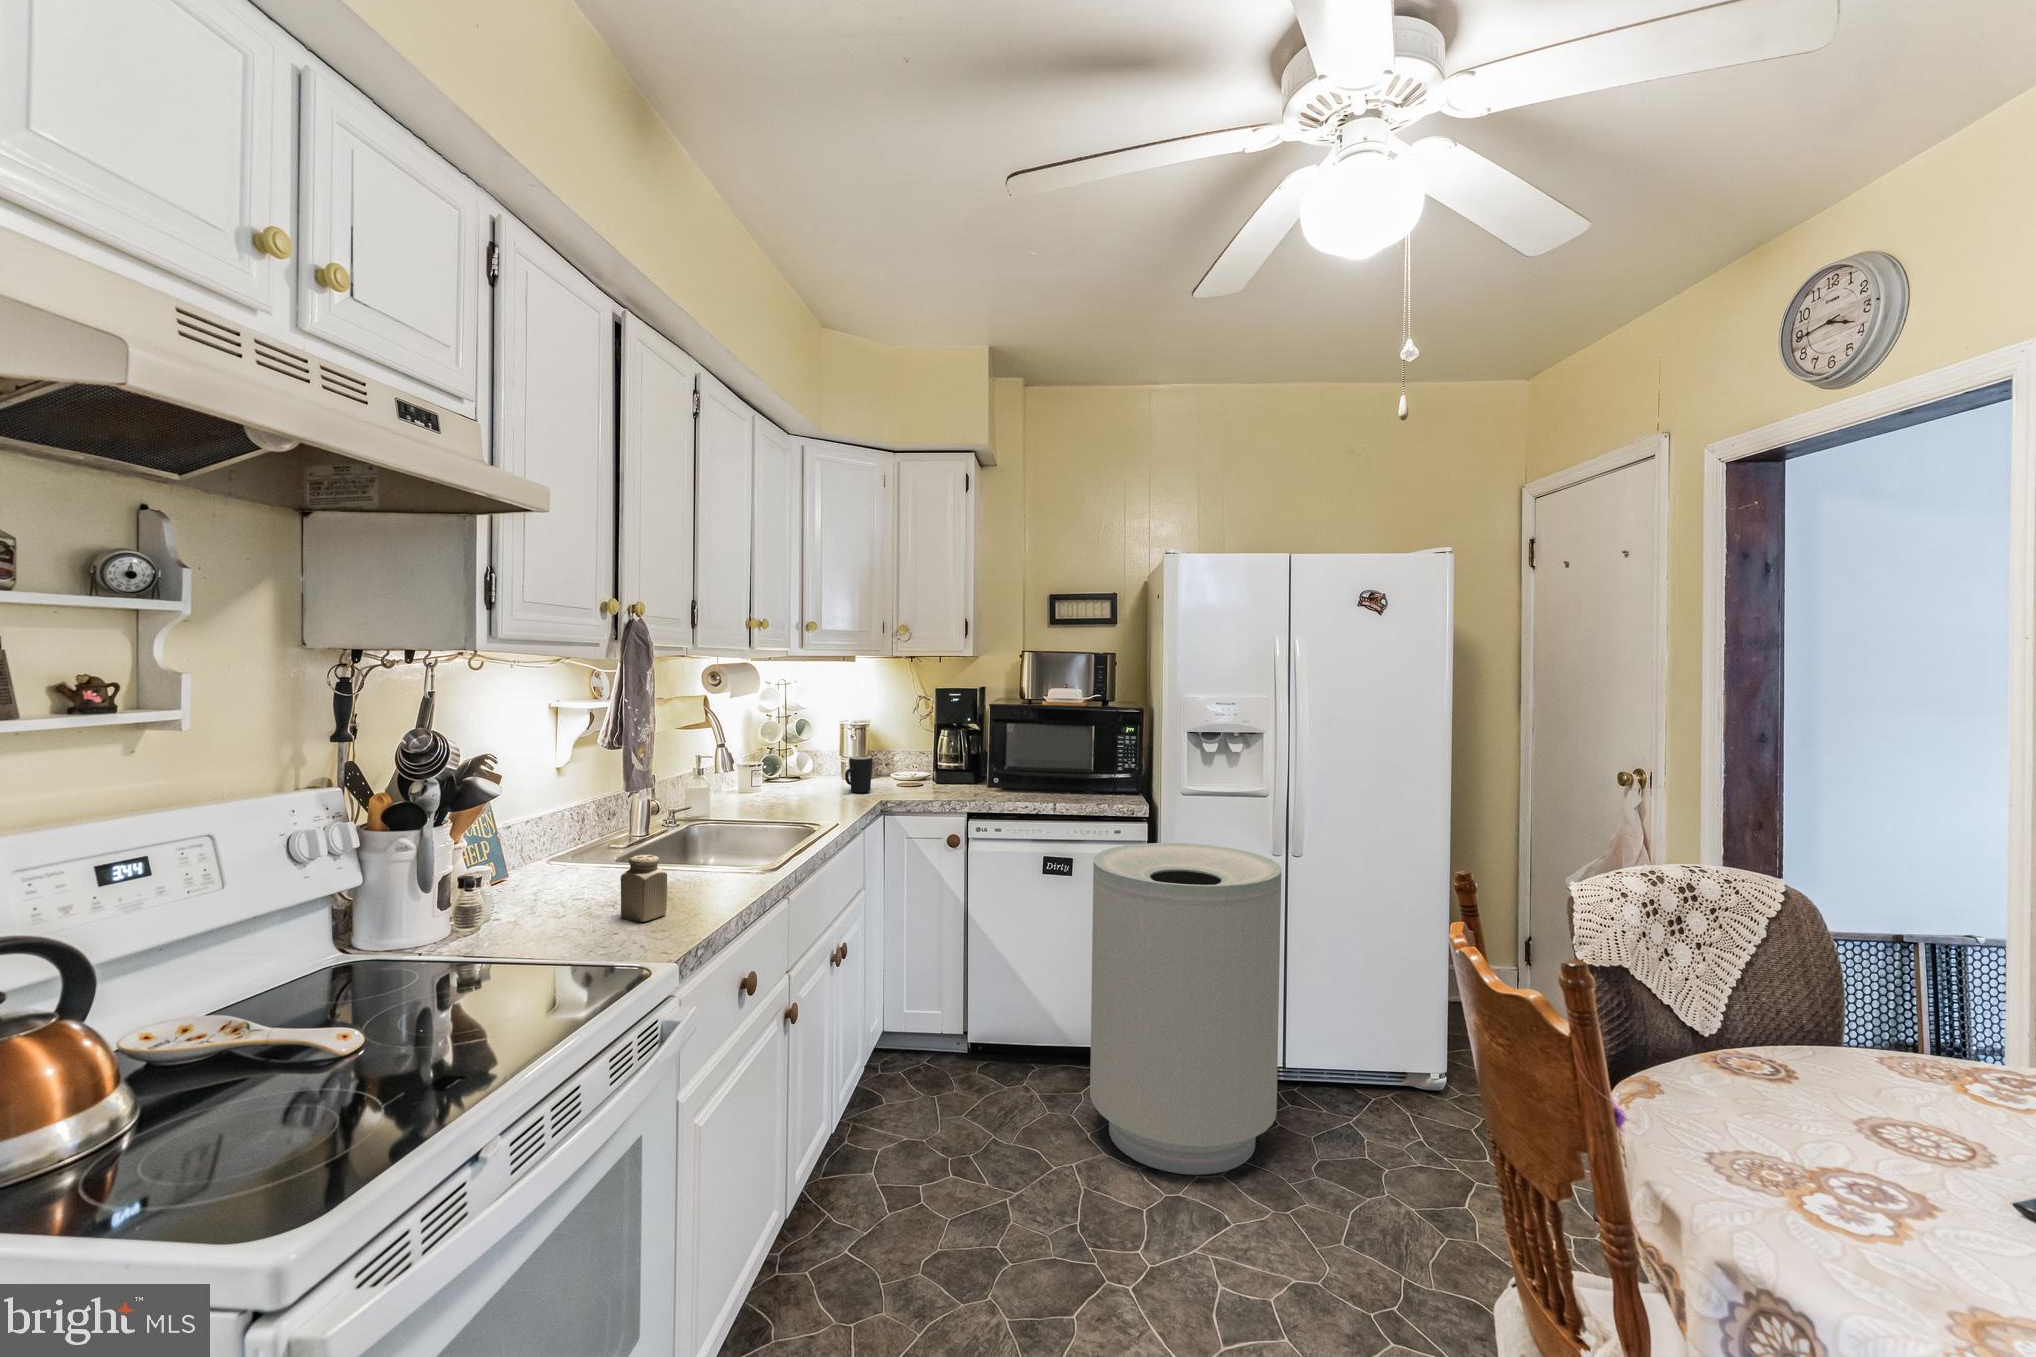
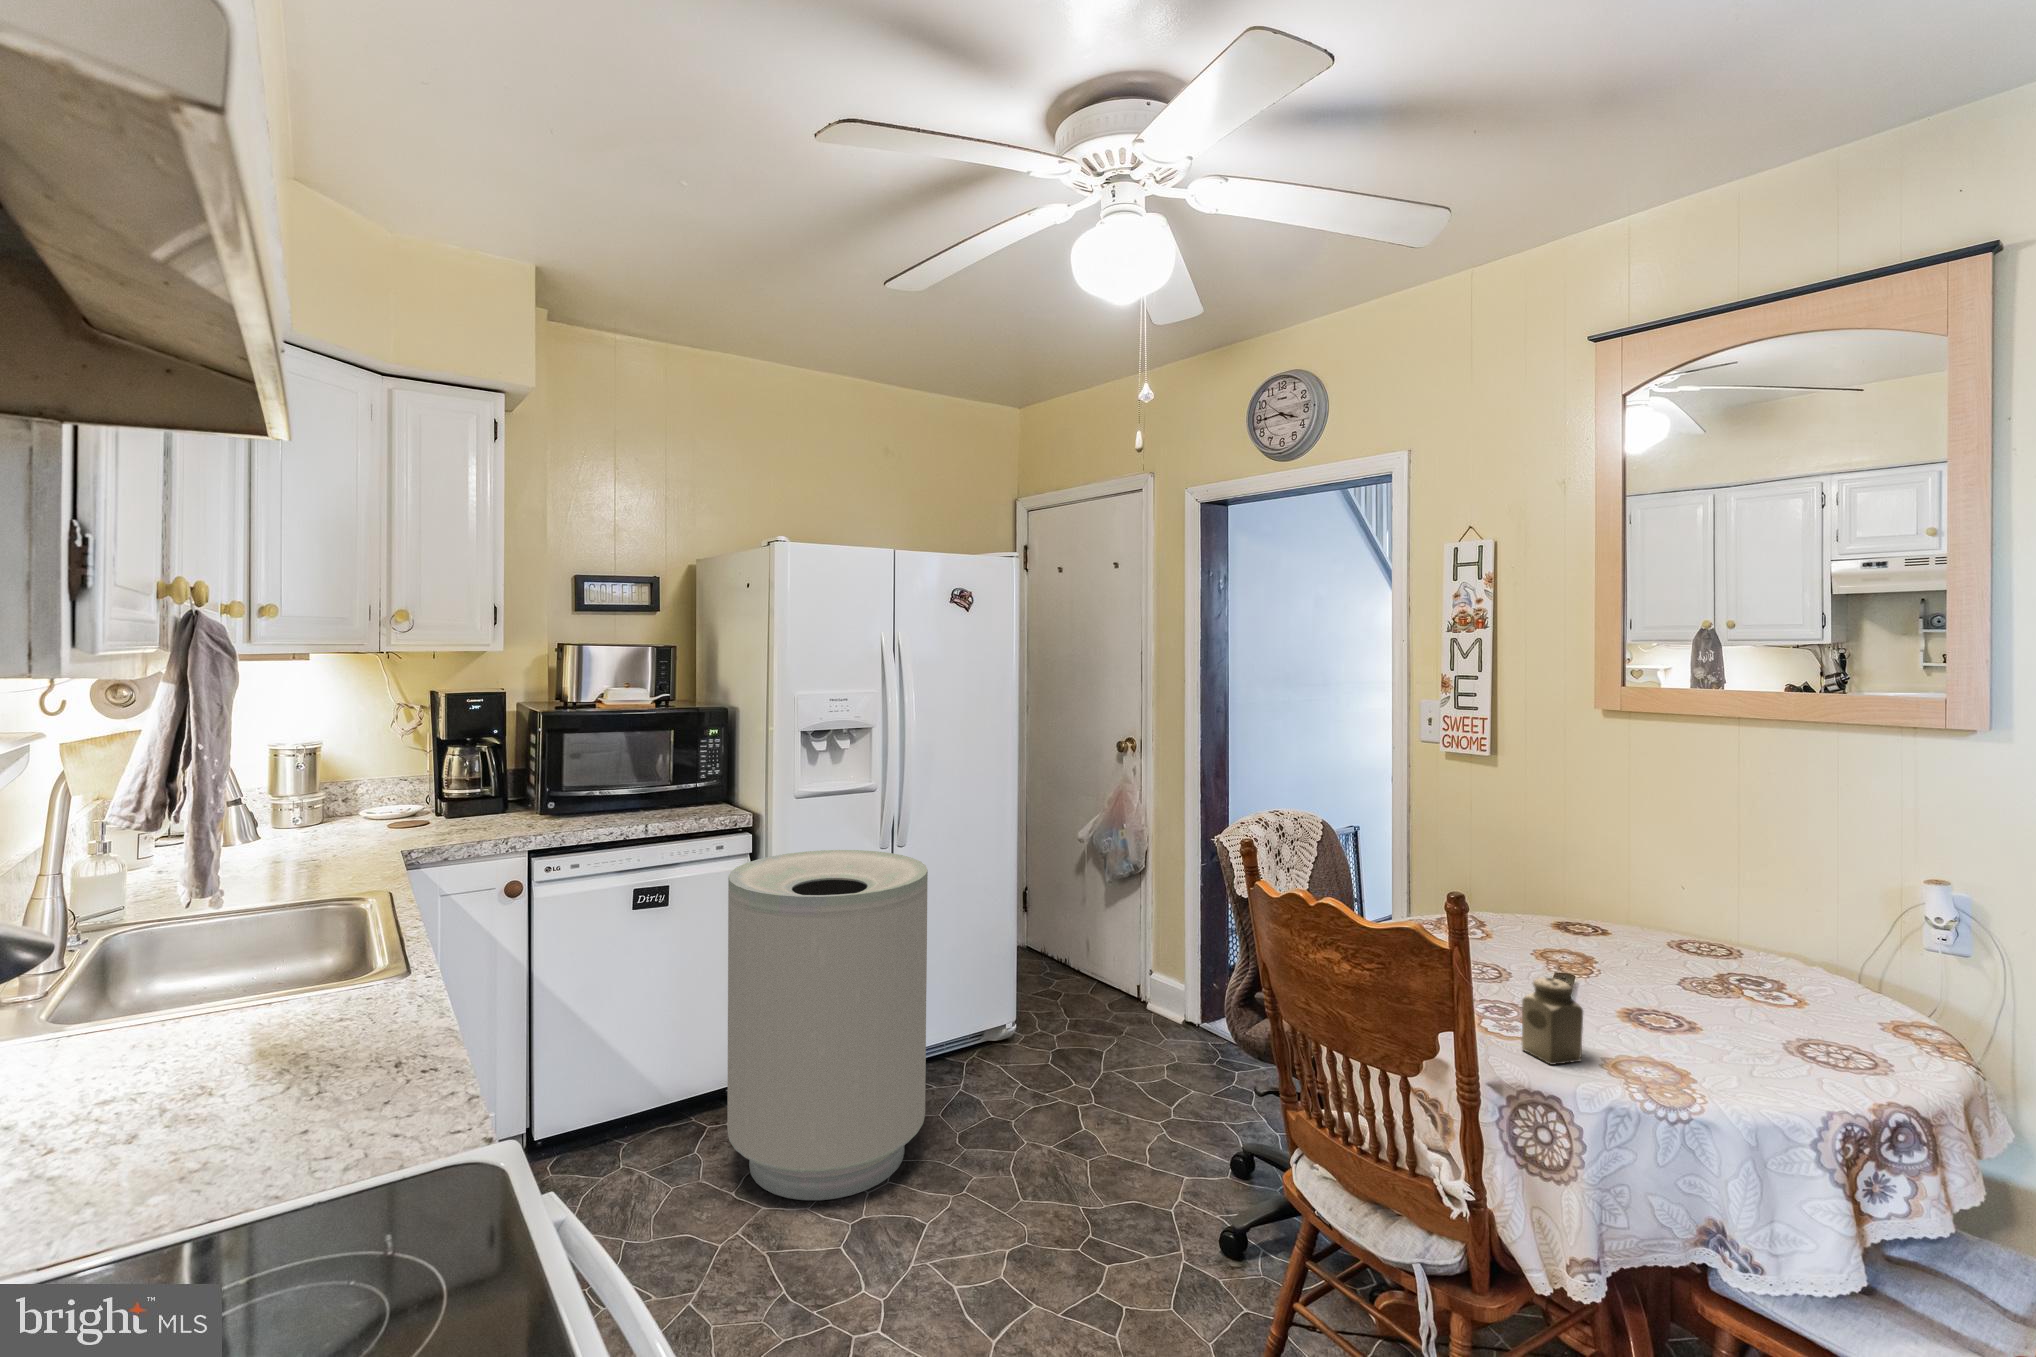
mug: present [845,757,873,793] -> none [329,795,369,846]
salt shaker: present [621,855,667,922] -> present [1522,978,1583,1065]

